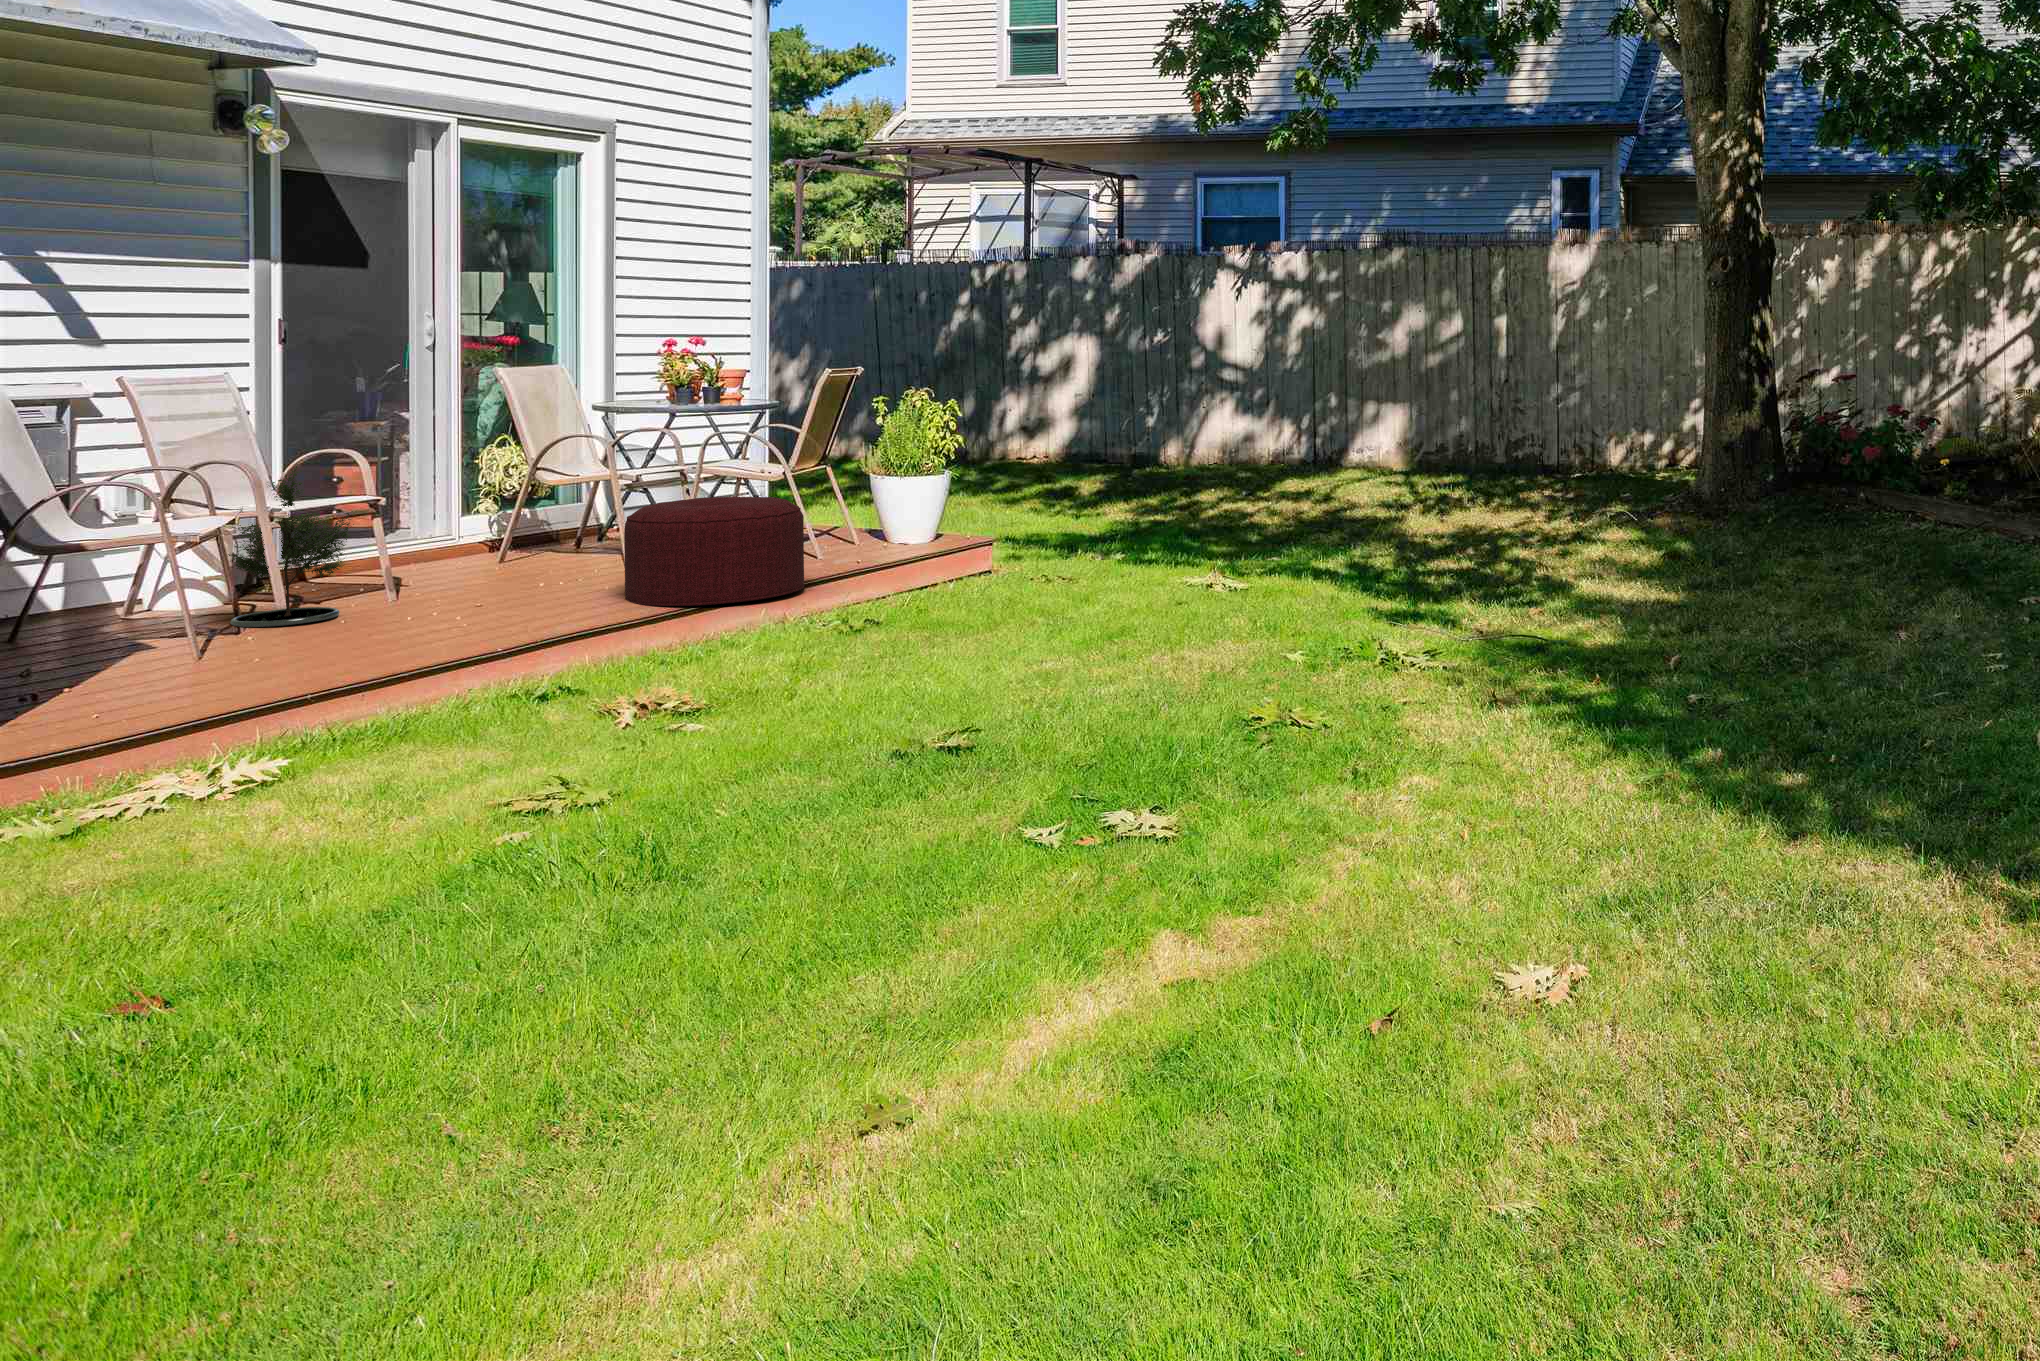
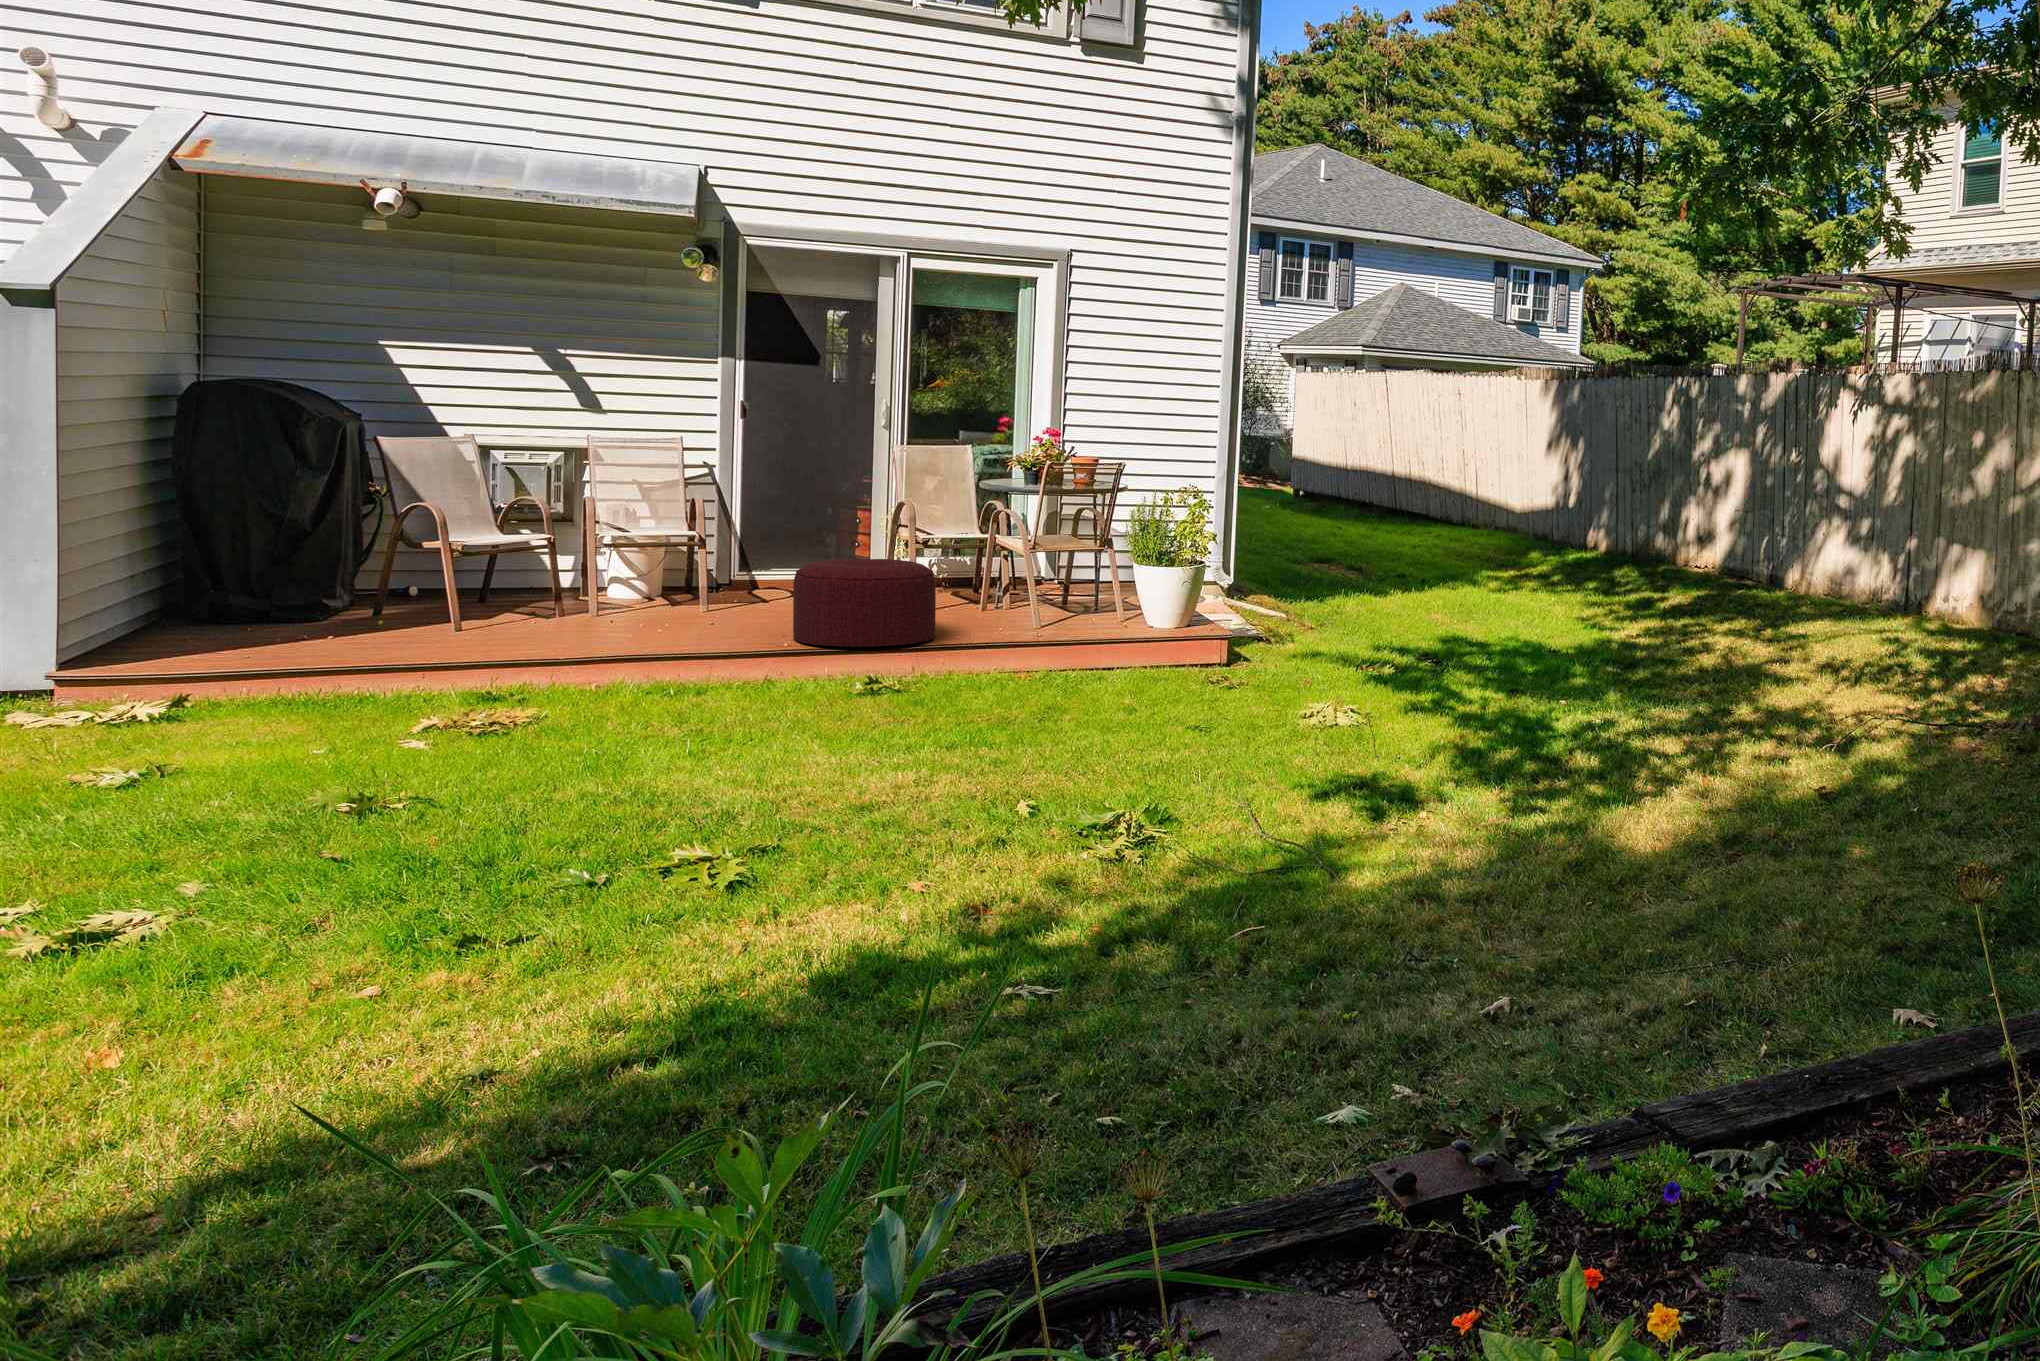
potted tree: present [228,466,354,627] -> none [587,501,670,612]

